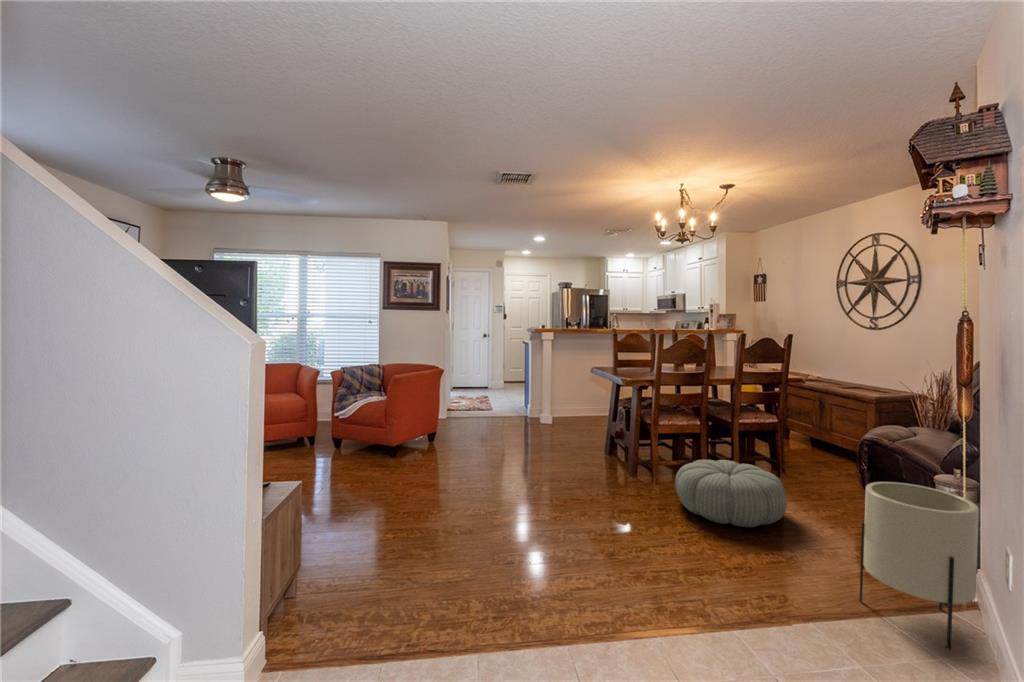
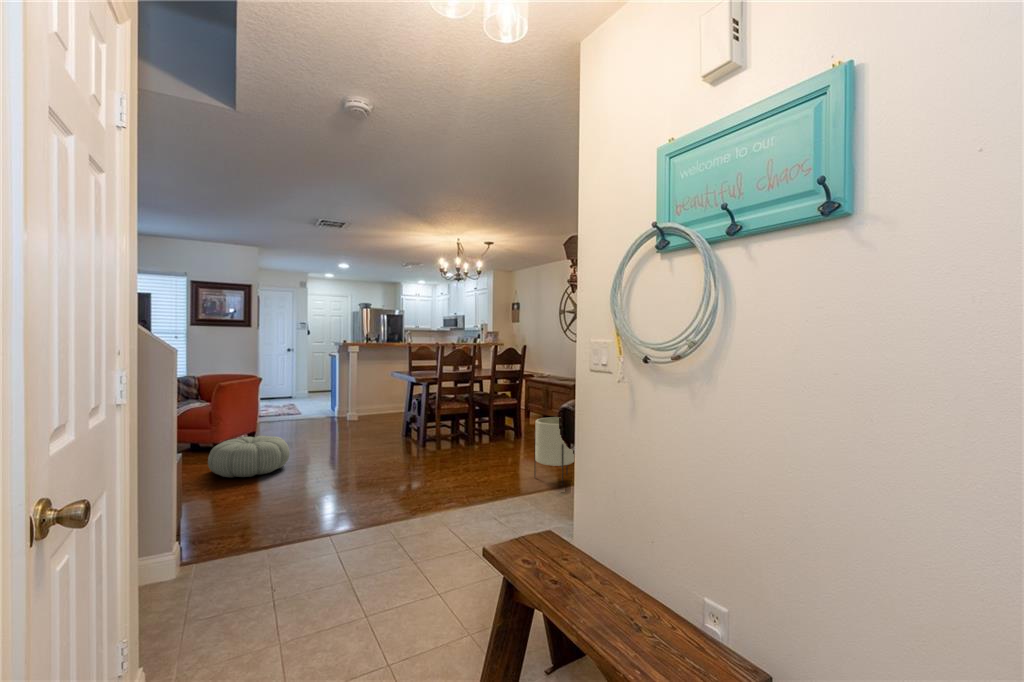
pouf: present [675,460,787,527] -> present [208,436,290,477]

